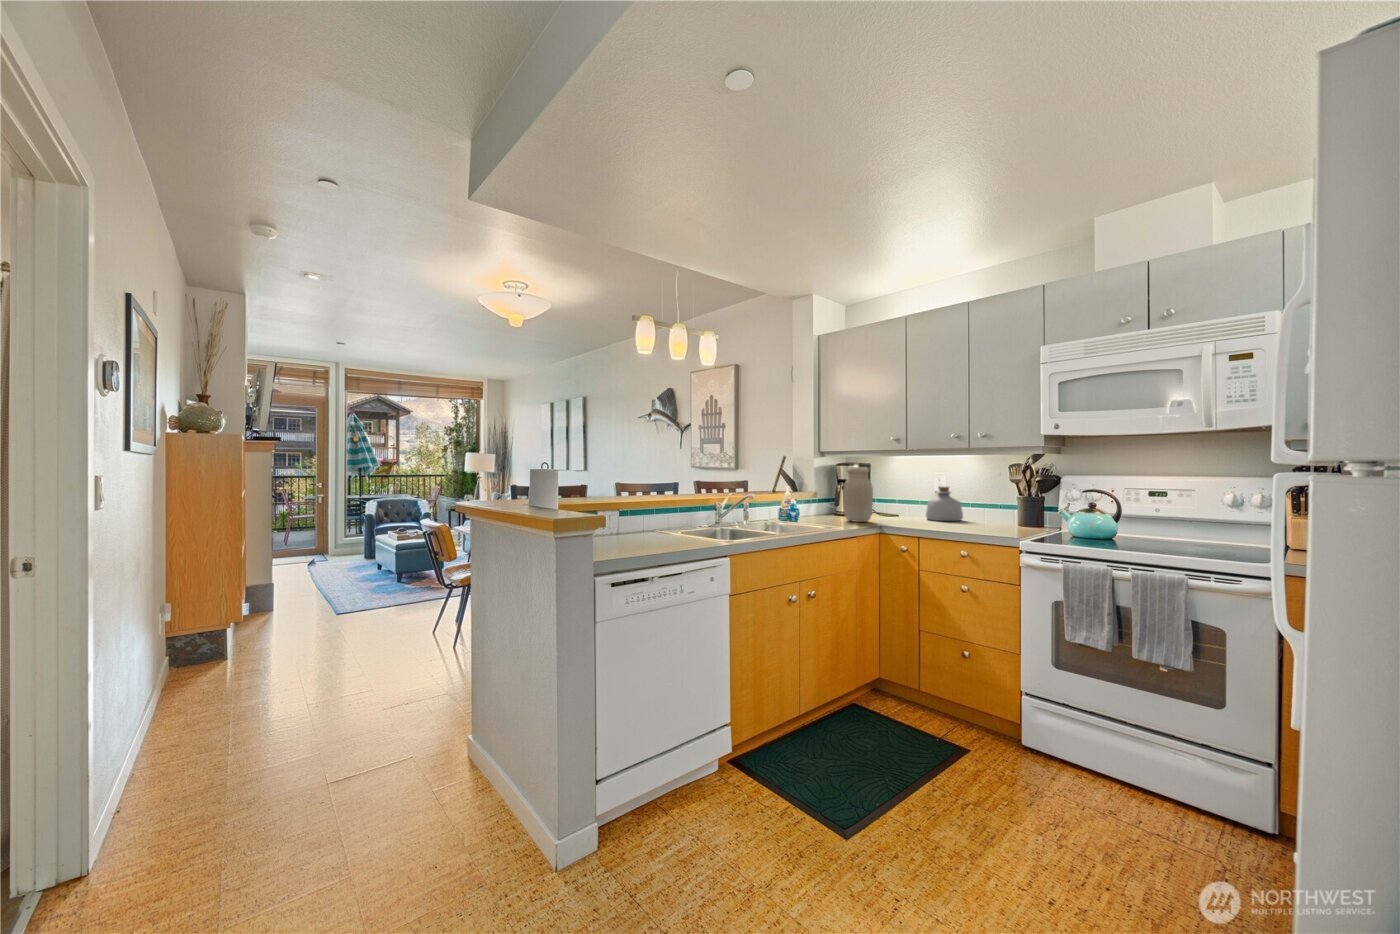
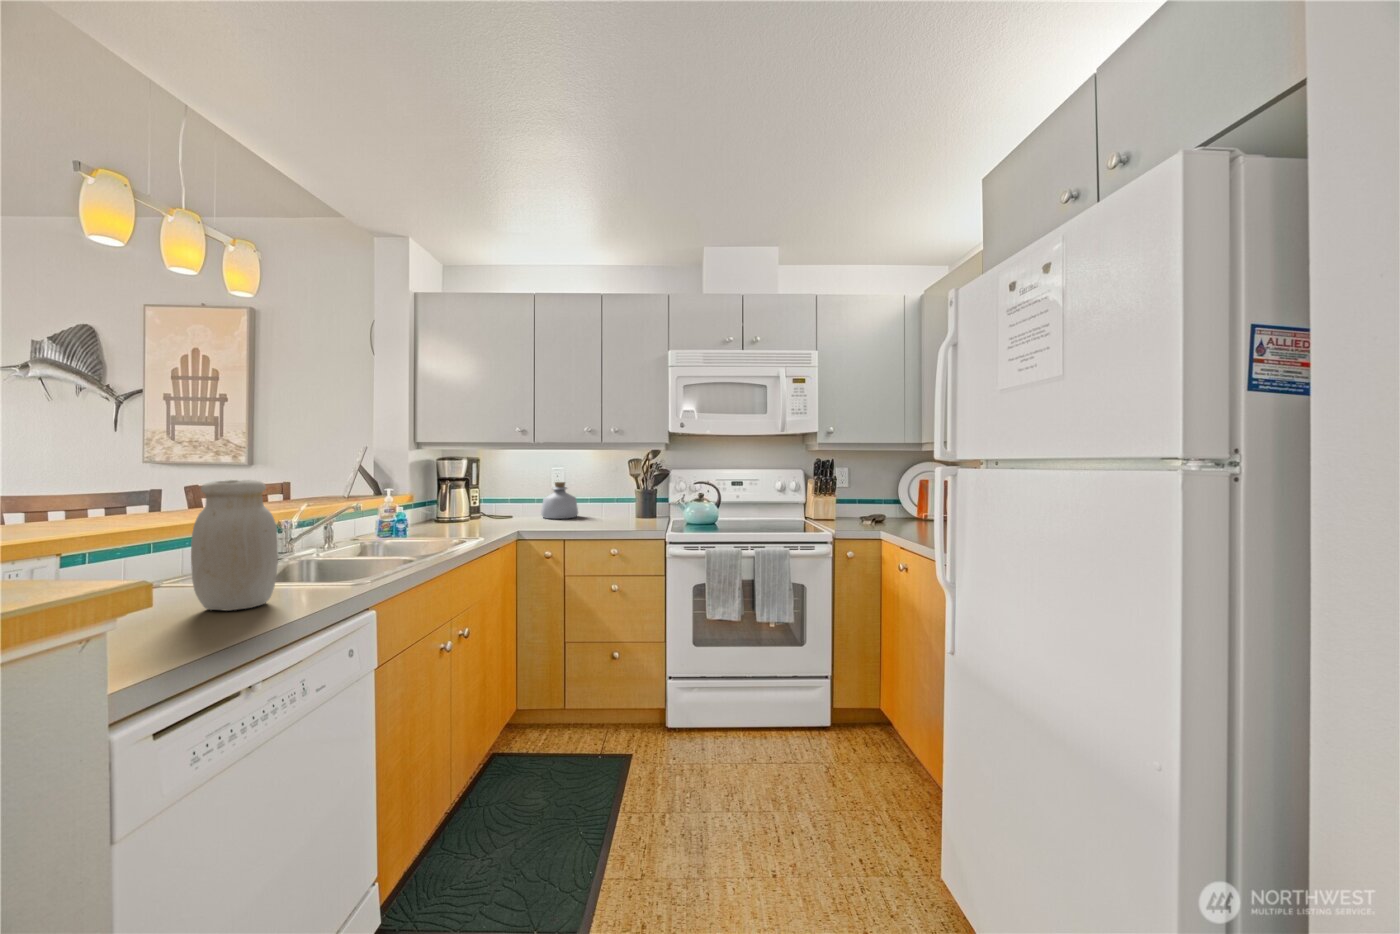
jar: present [843,467,873,522] -> present [191,480,278,611]

